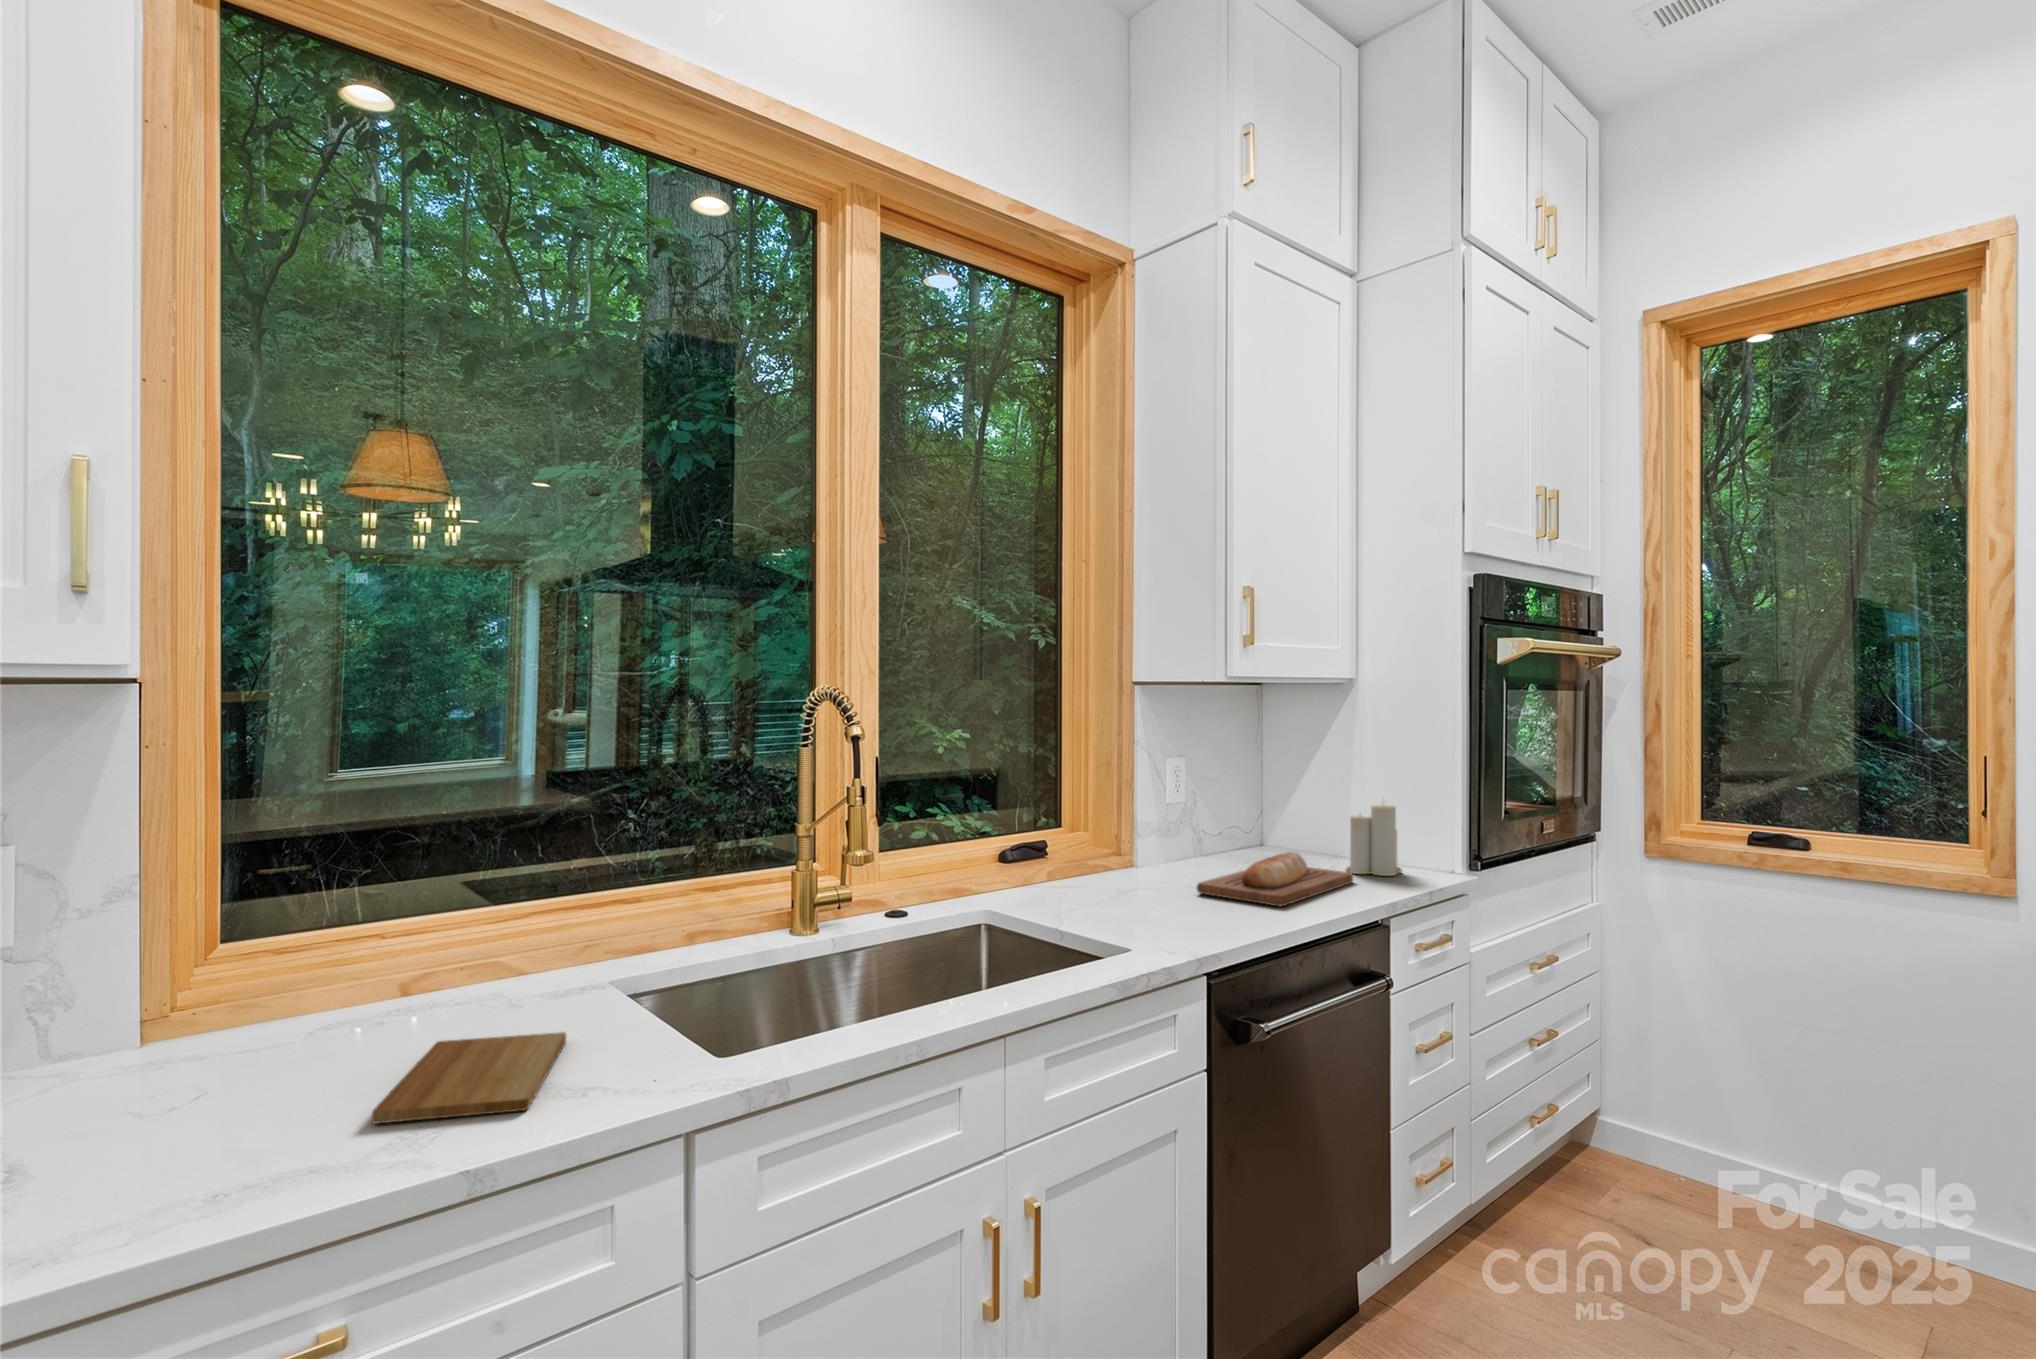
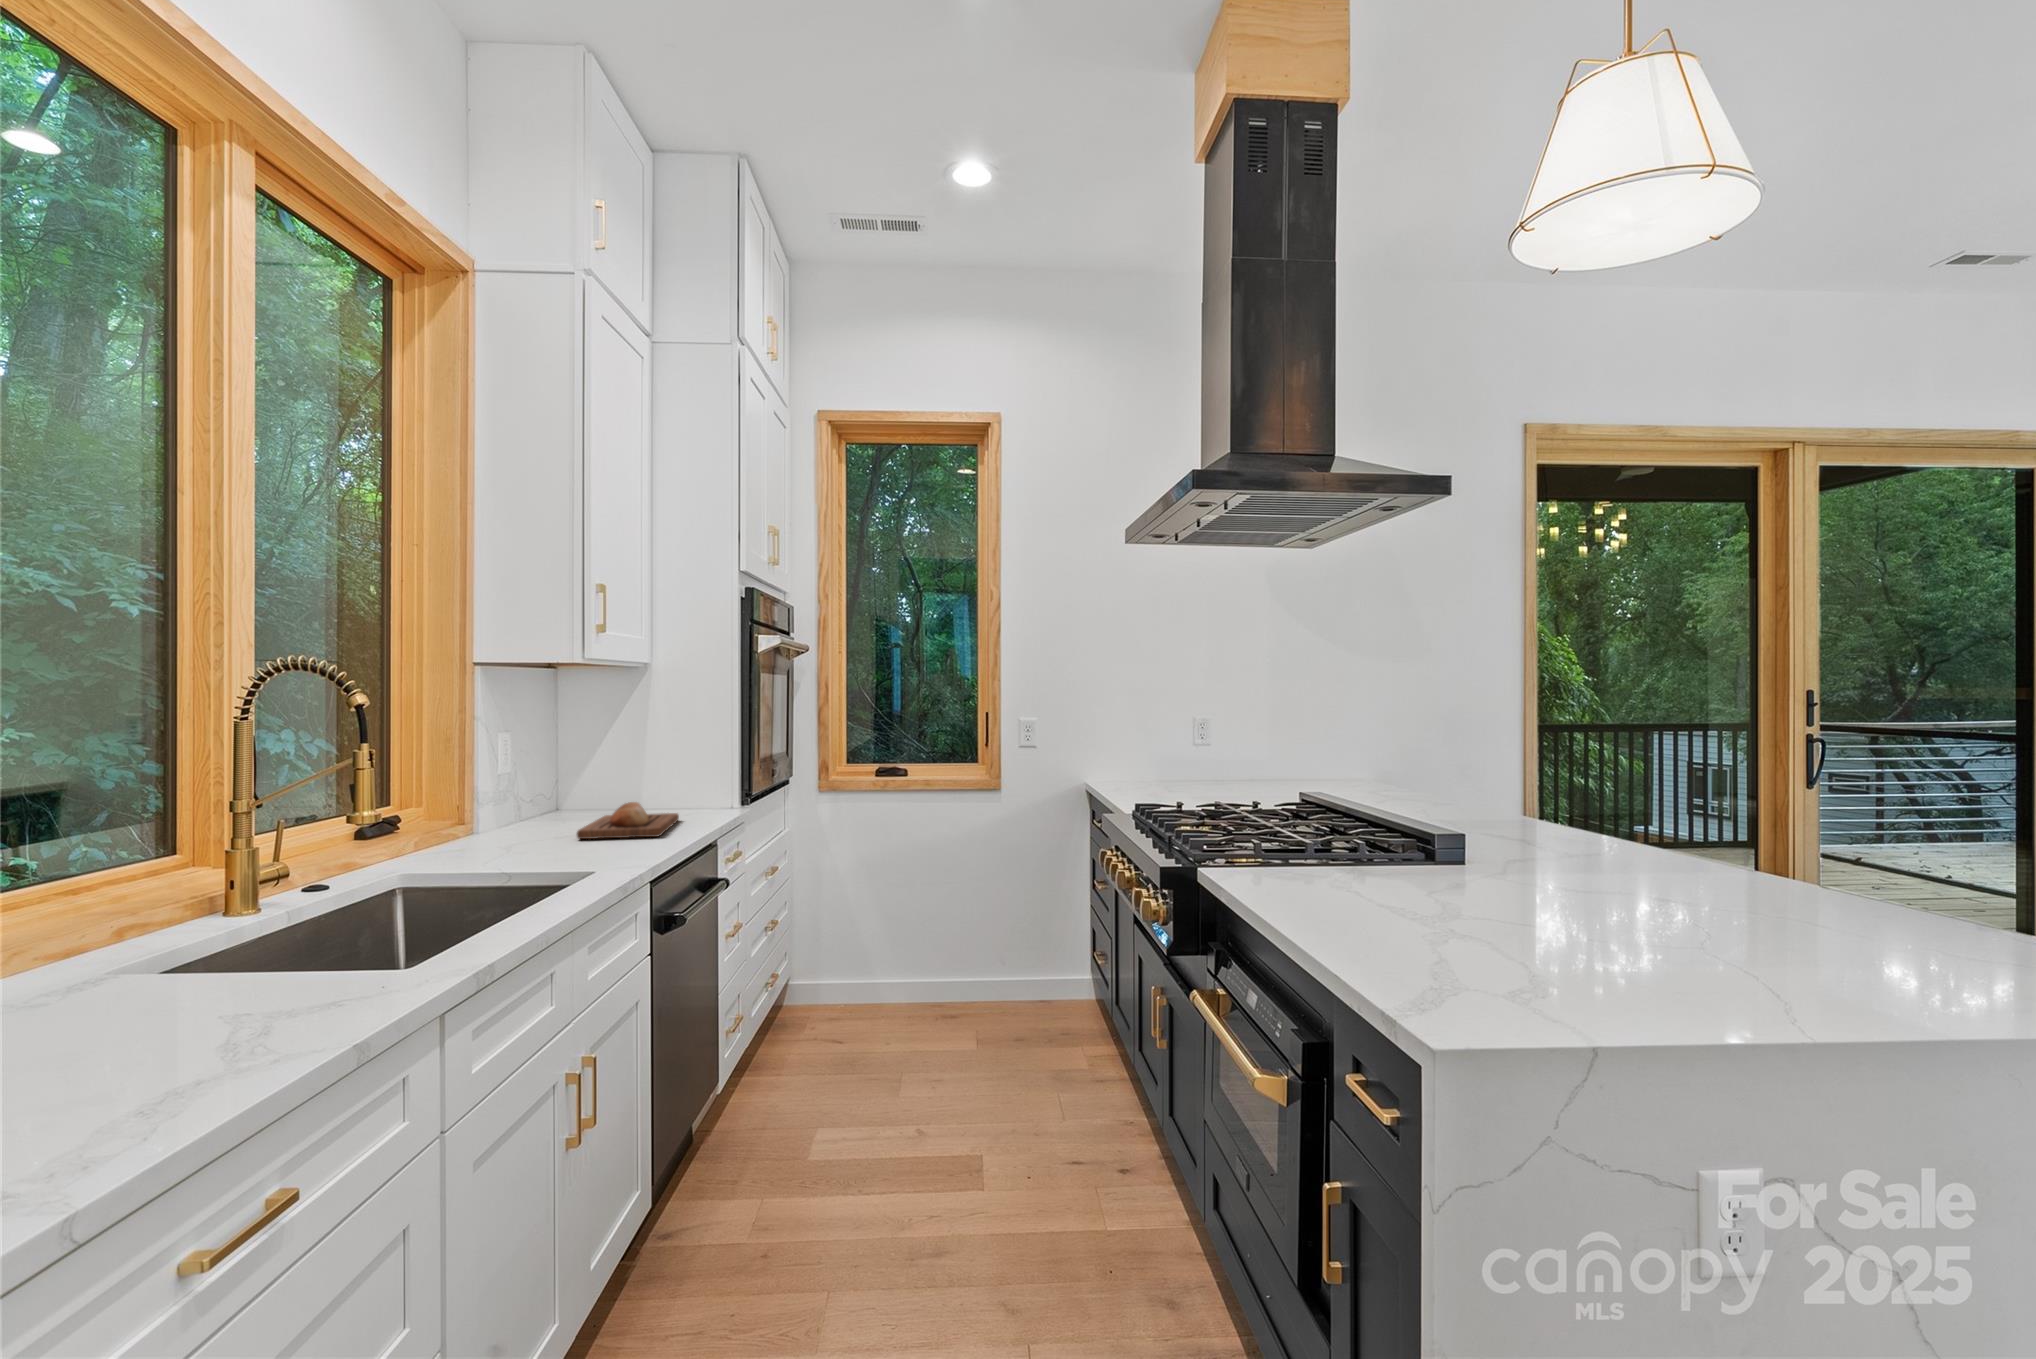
candle: present [1346,804,1402,876] -> none [660,754,701,816]
cutting board: present [372,1032,566,1123] -> none [78,984,330,1054]

